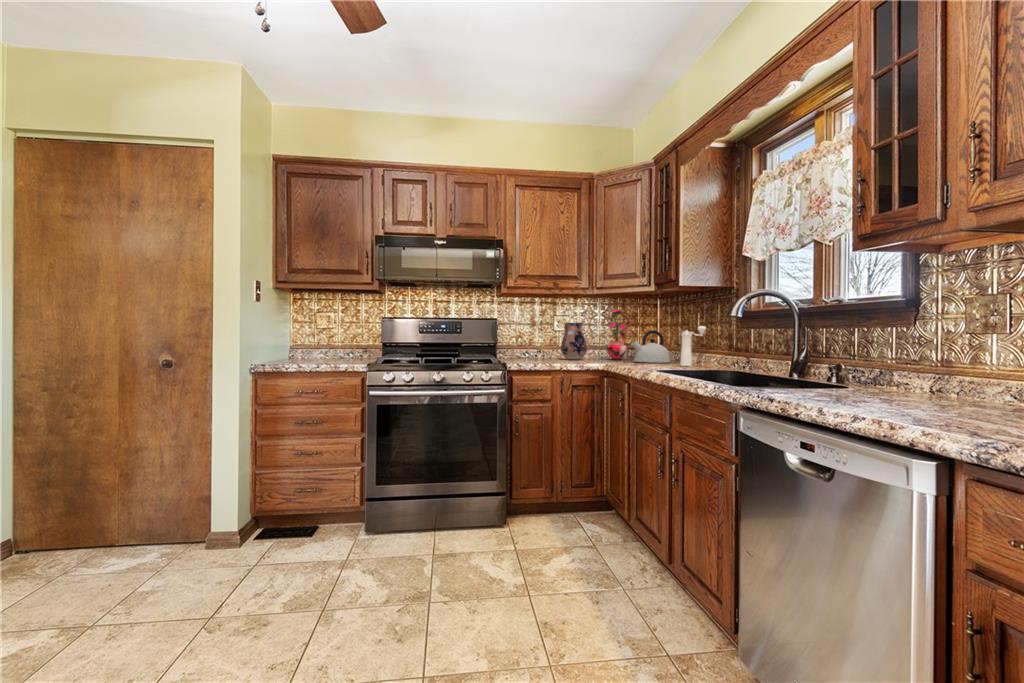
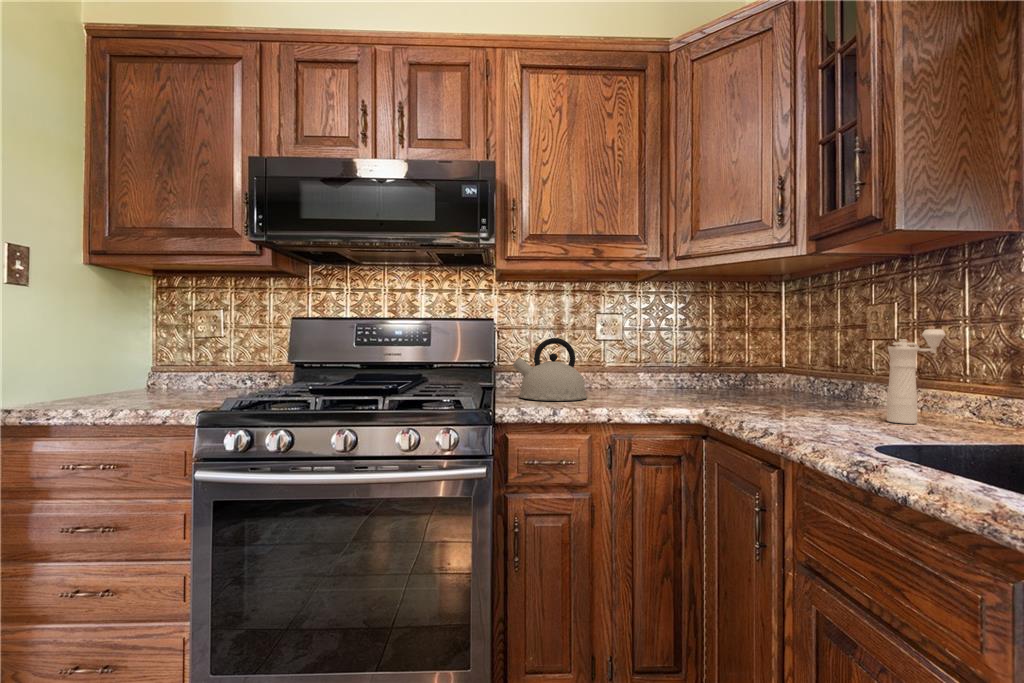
potted plant: present [606,310,632,360] -> none [684,298,741,392]
ceramic pitcher: present [561,323,587,360] -> none [609,325,657,391]
kettle: present [631,330,671,363] -> present [513,338,587,401]

